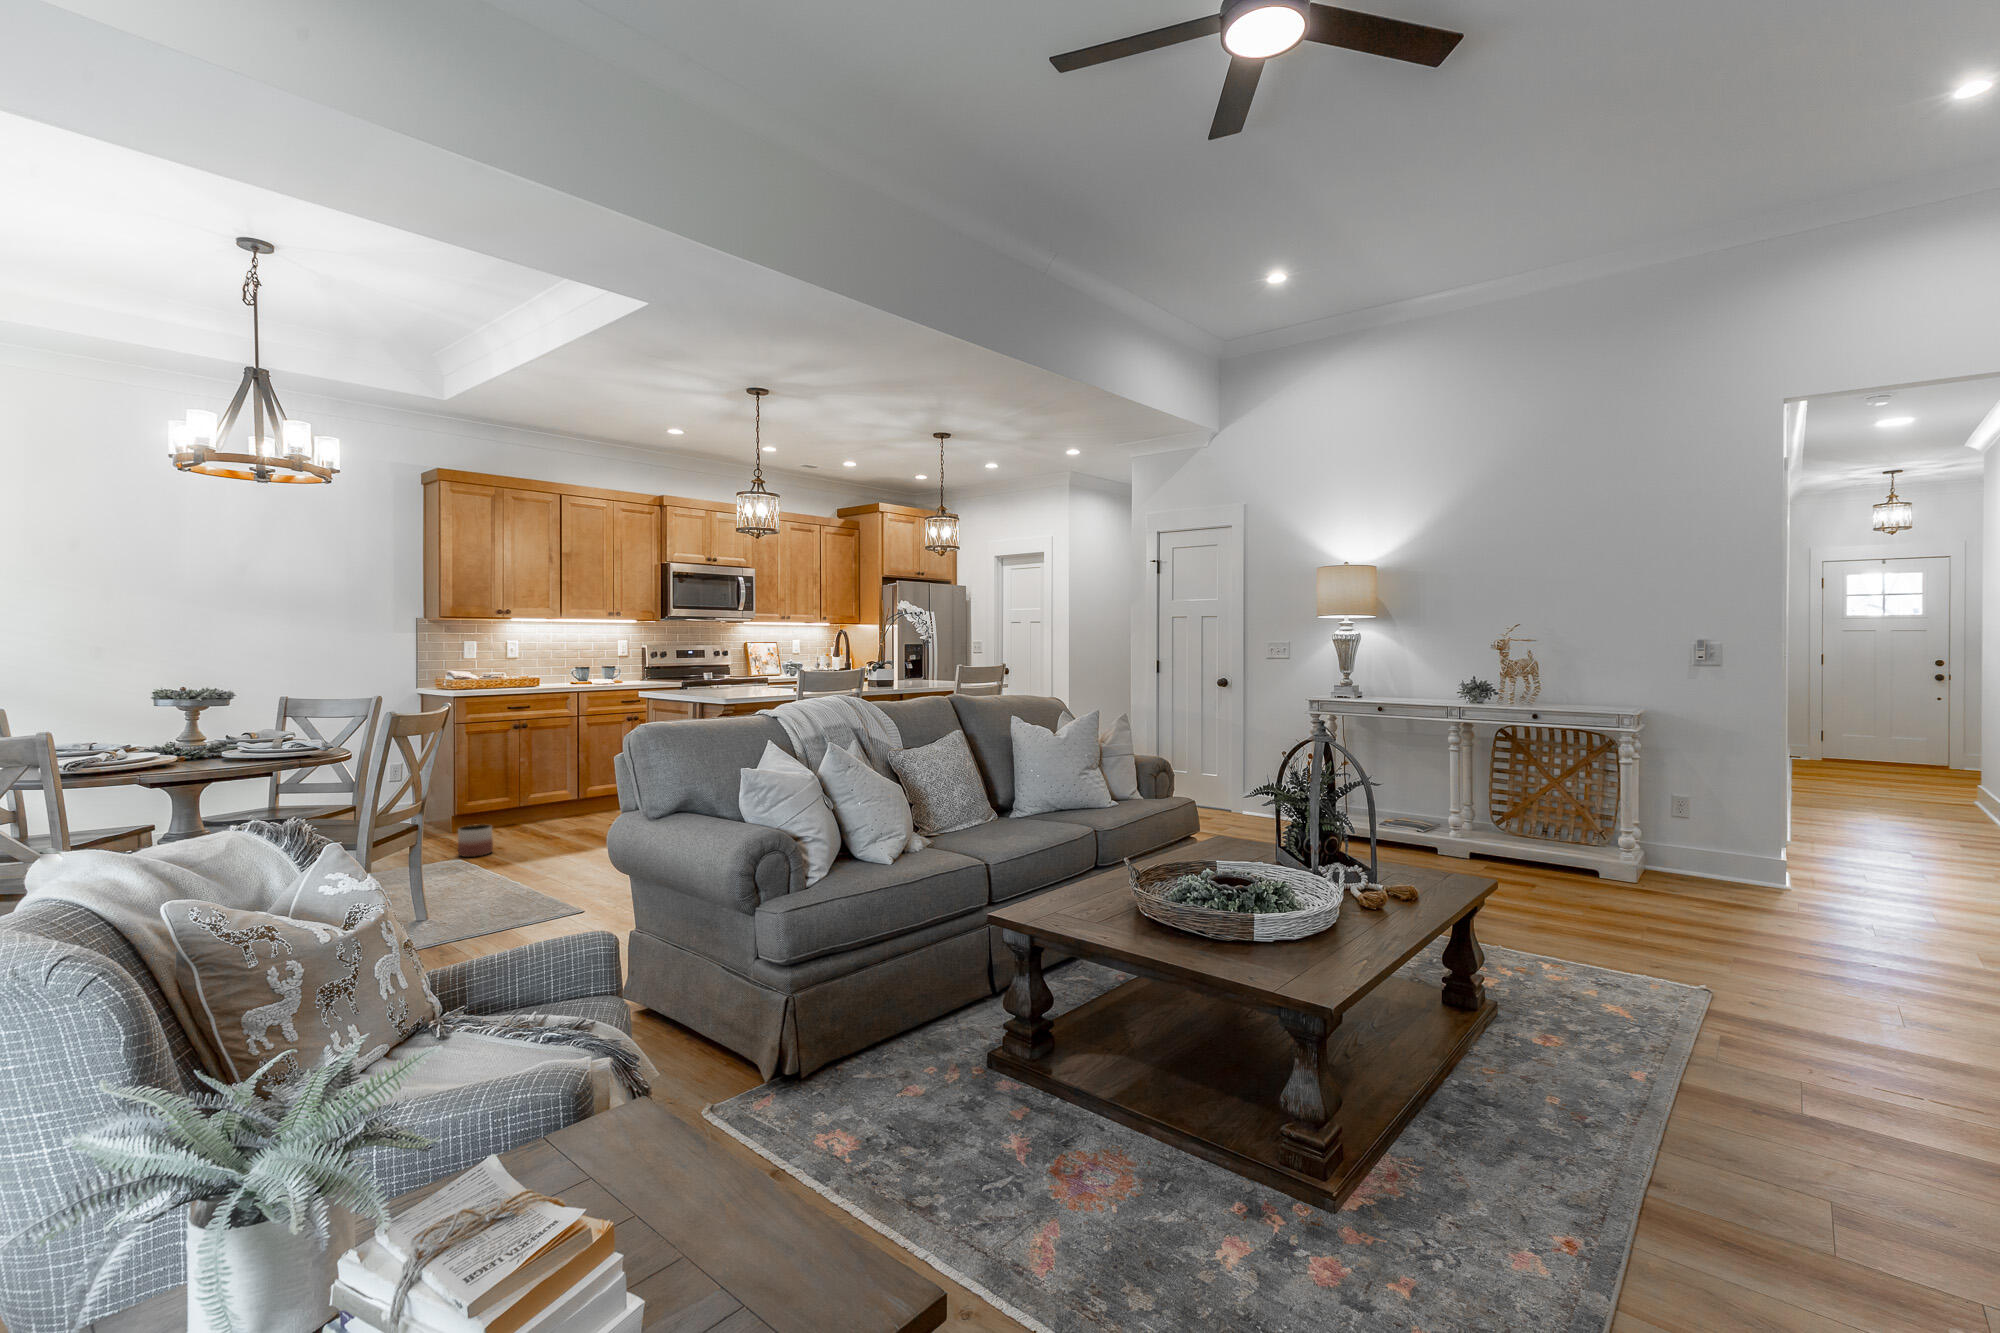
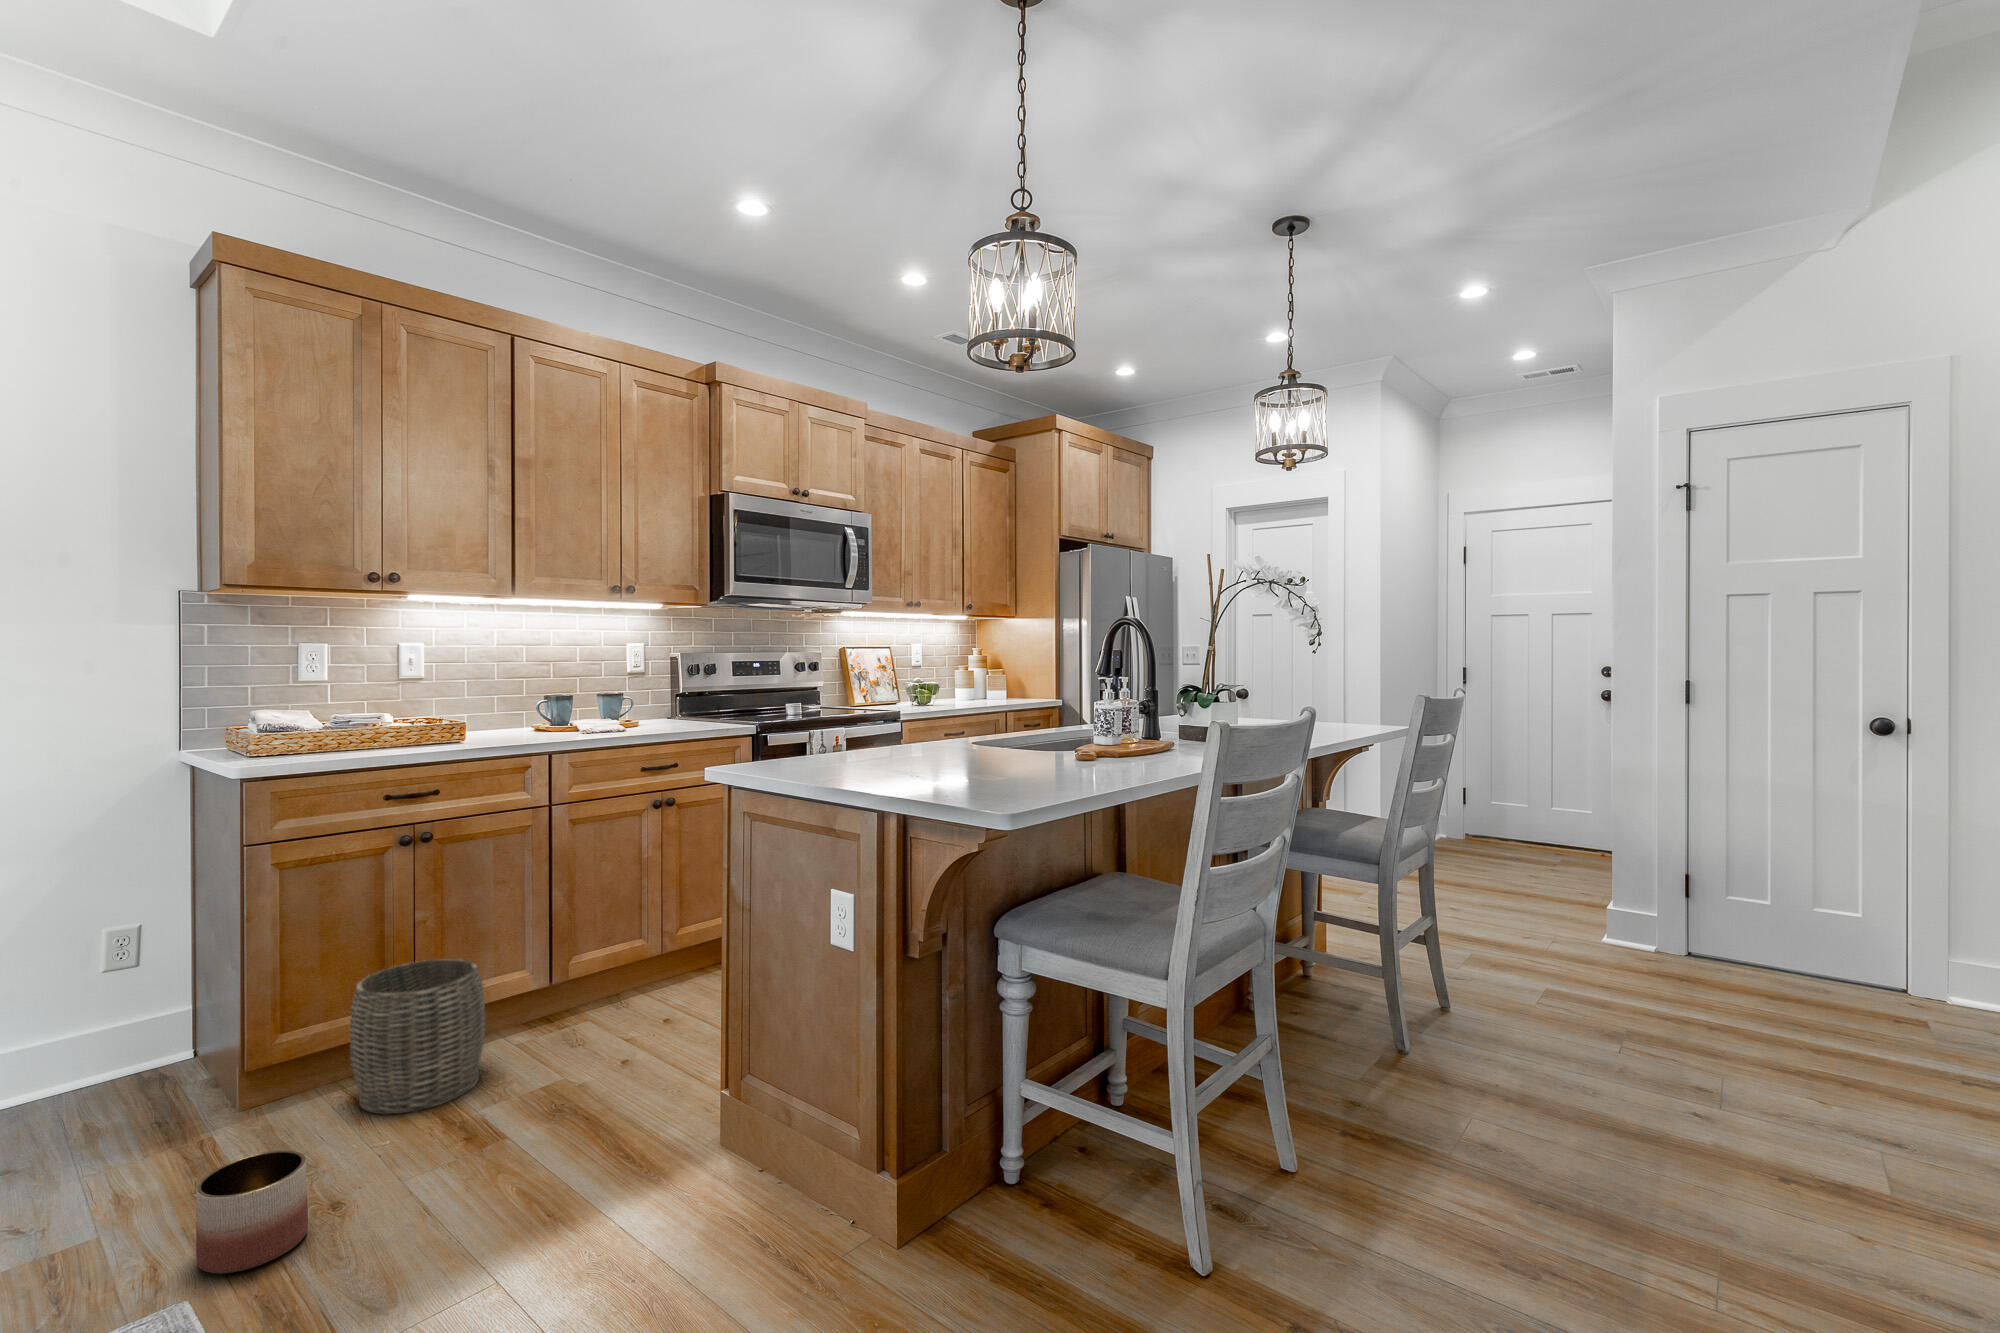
woven basket: none [496,779,551,834] -> present [350,959,485,1114]

